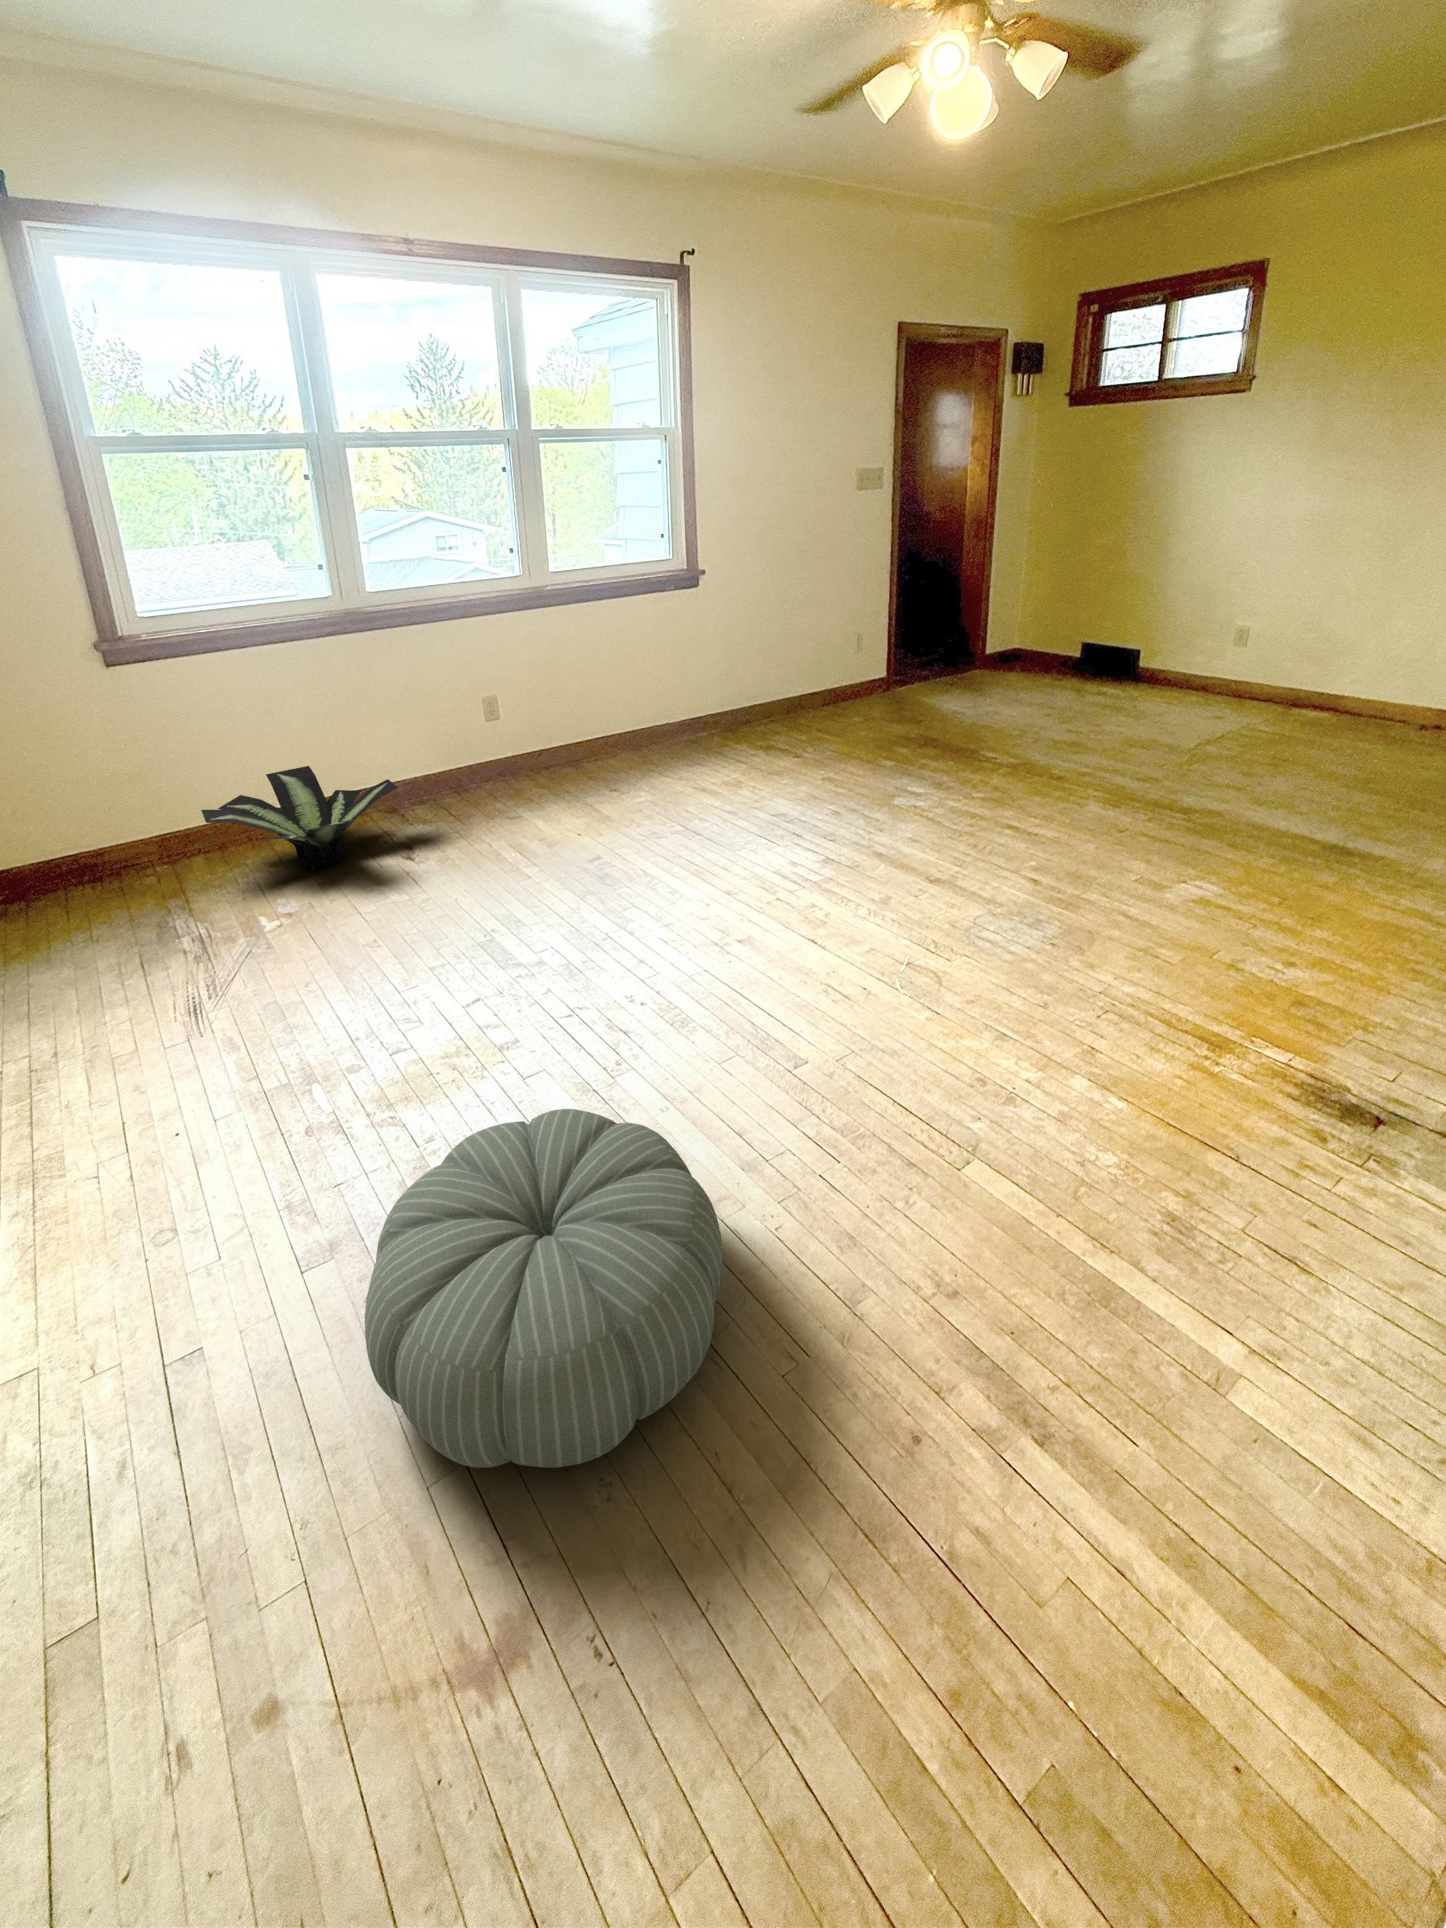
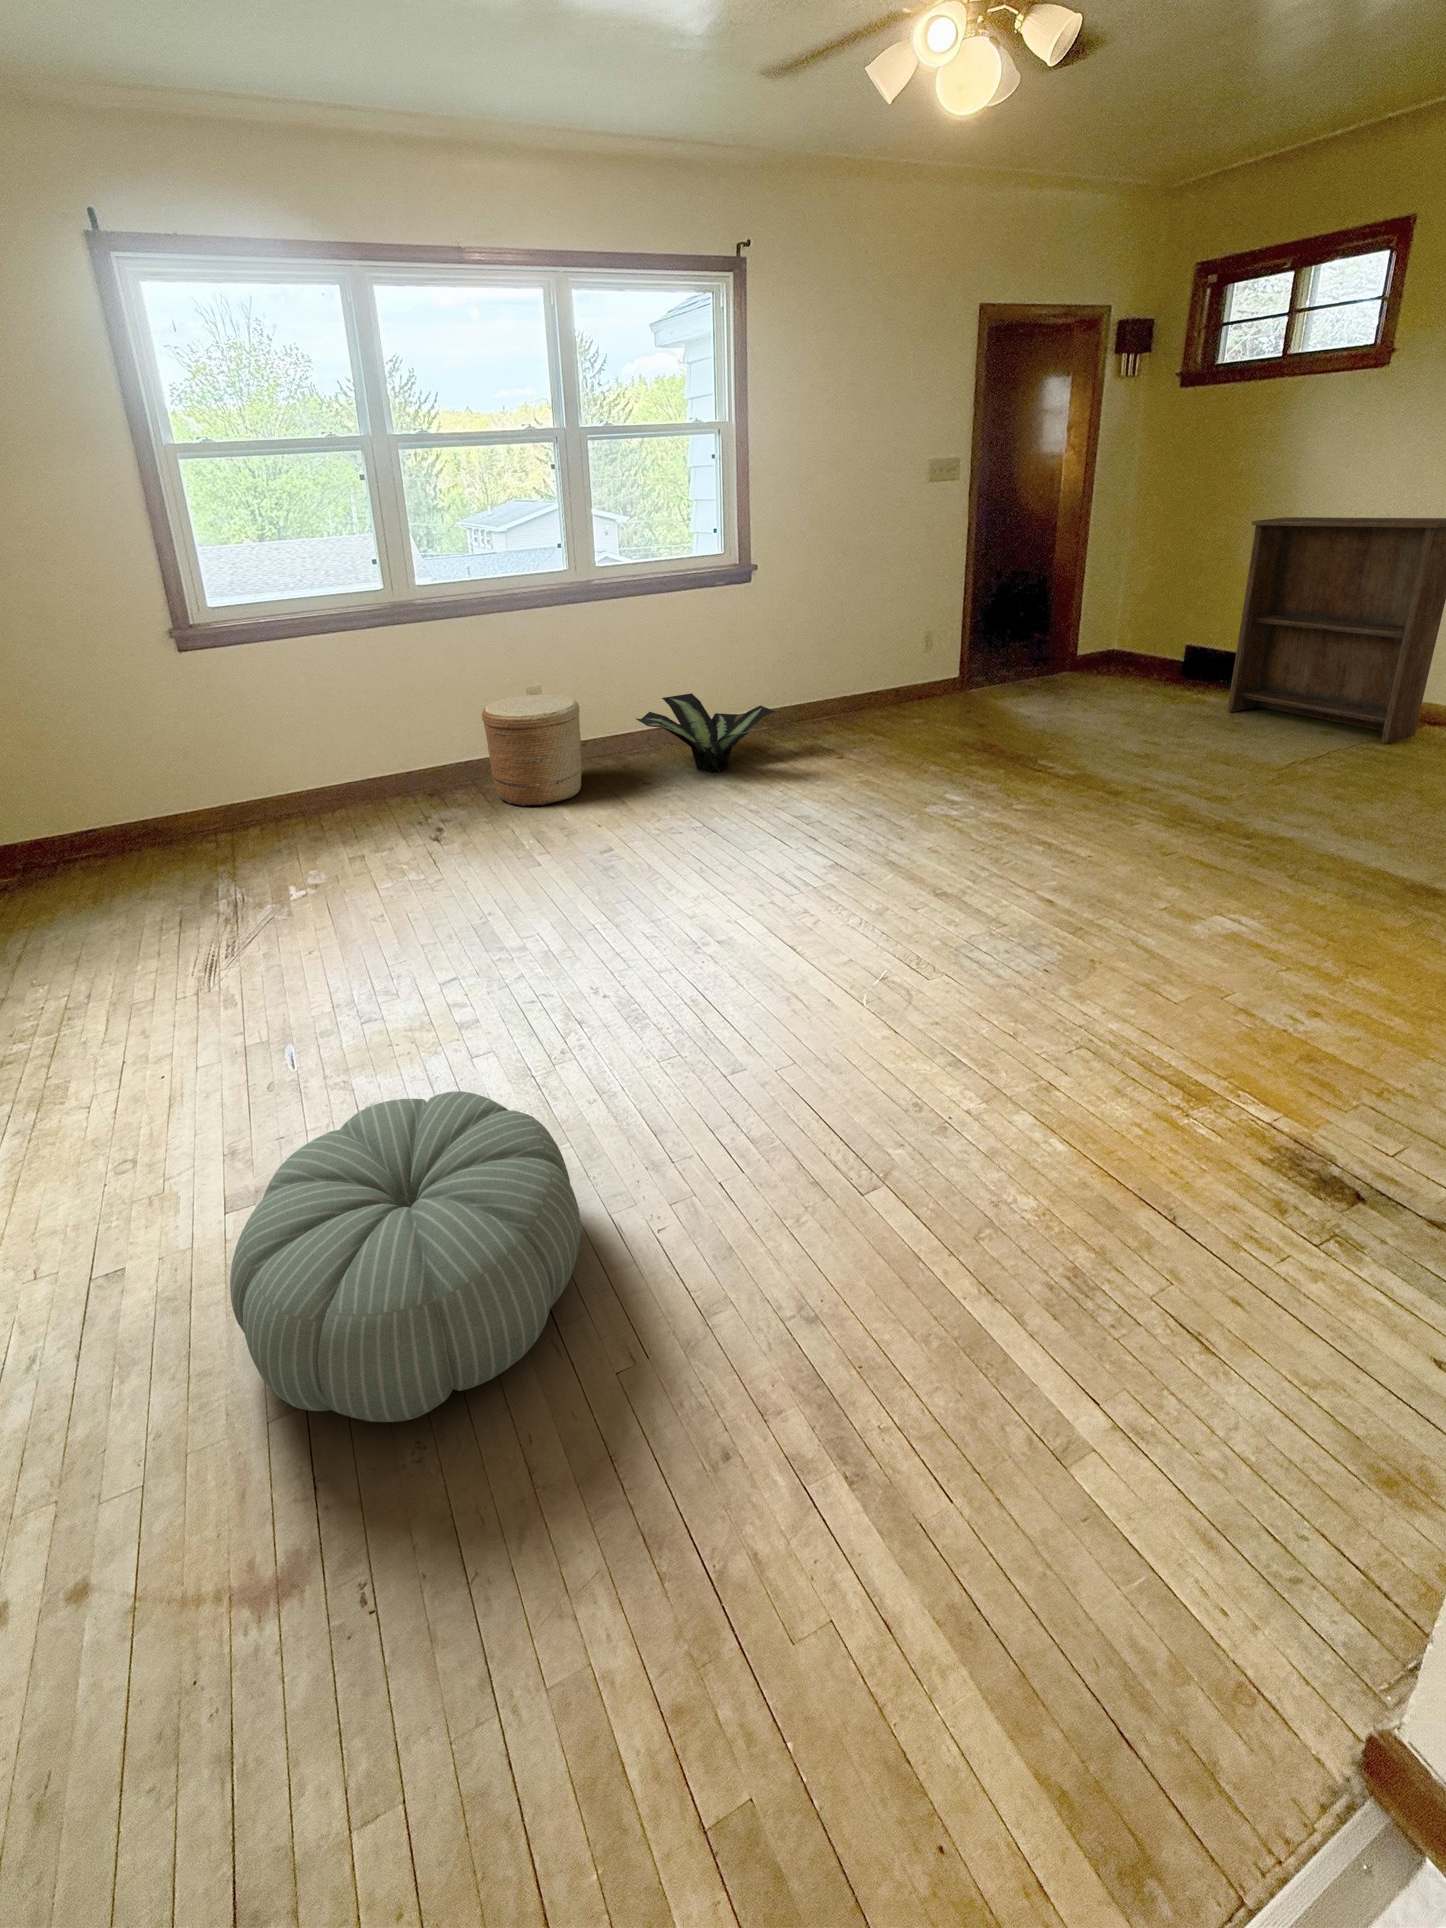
bookshelf: none [1125,526,1321,722] -> present [1227,517,1446,743]
woven basket: none [452,700,555,815] -> present [482,695,582,806]
potted plant: present [201,766,398,869] -> present [636,693,774,772]

